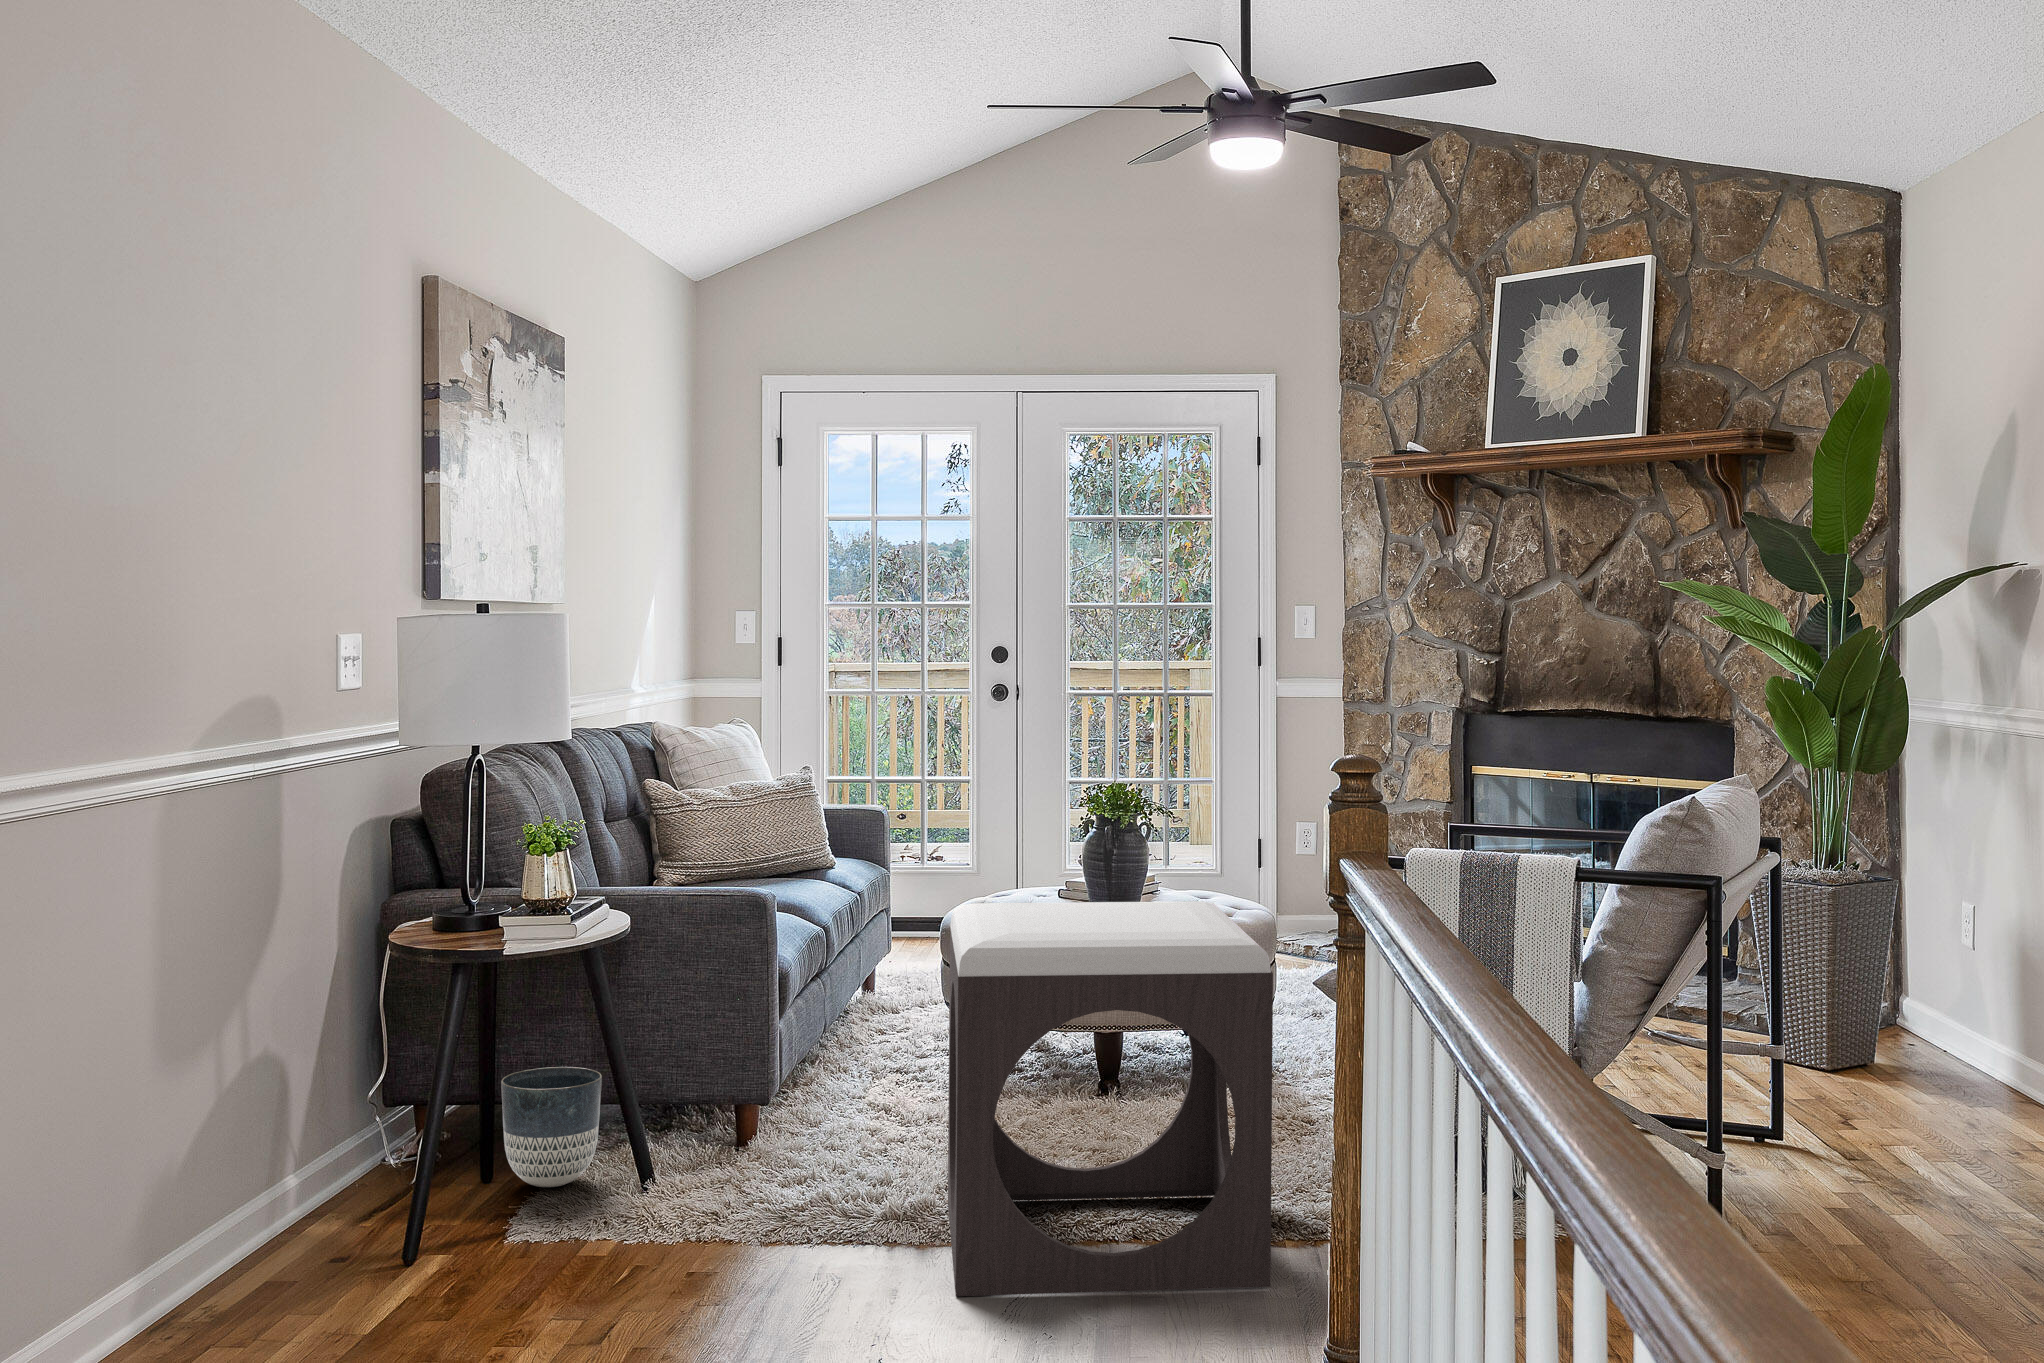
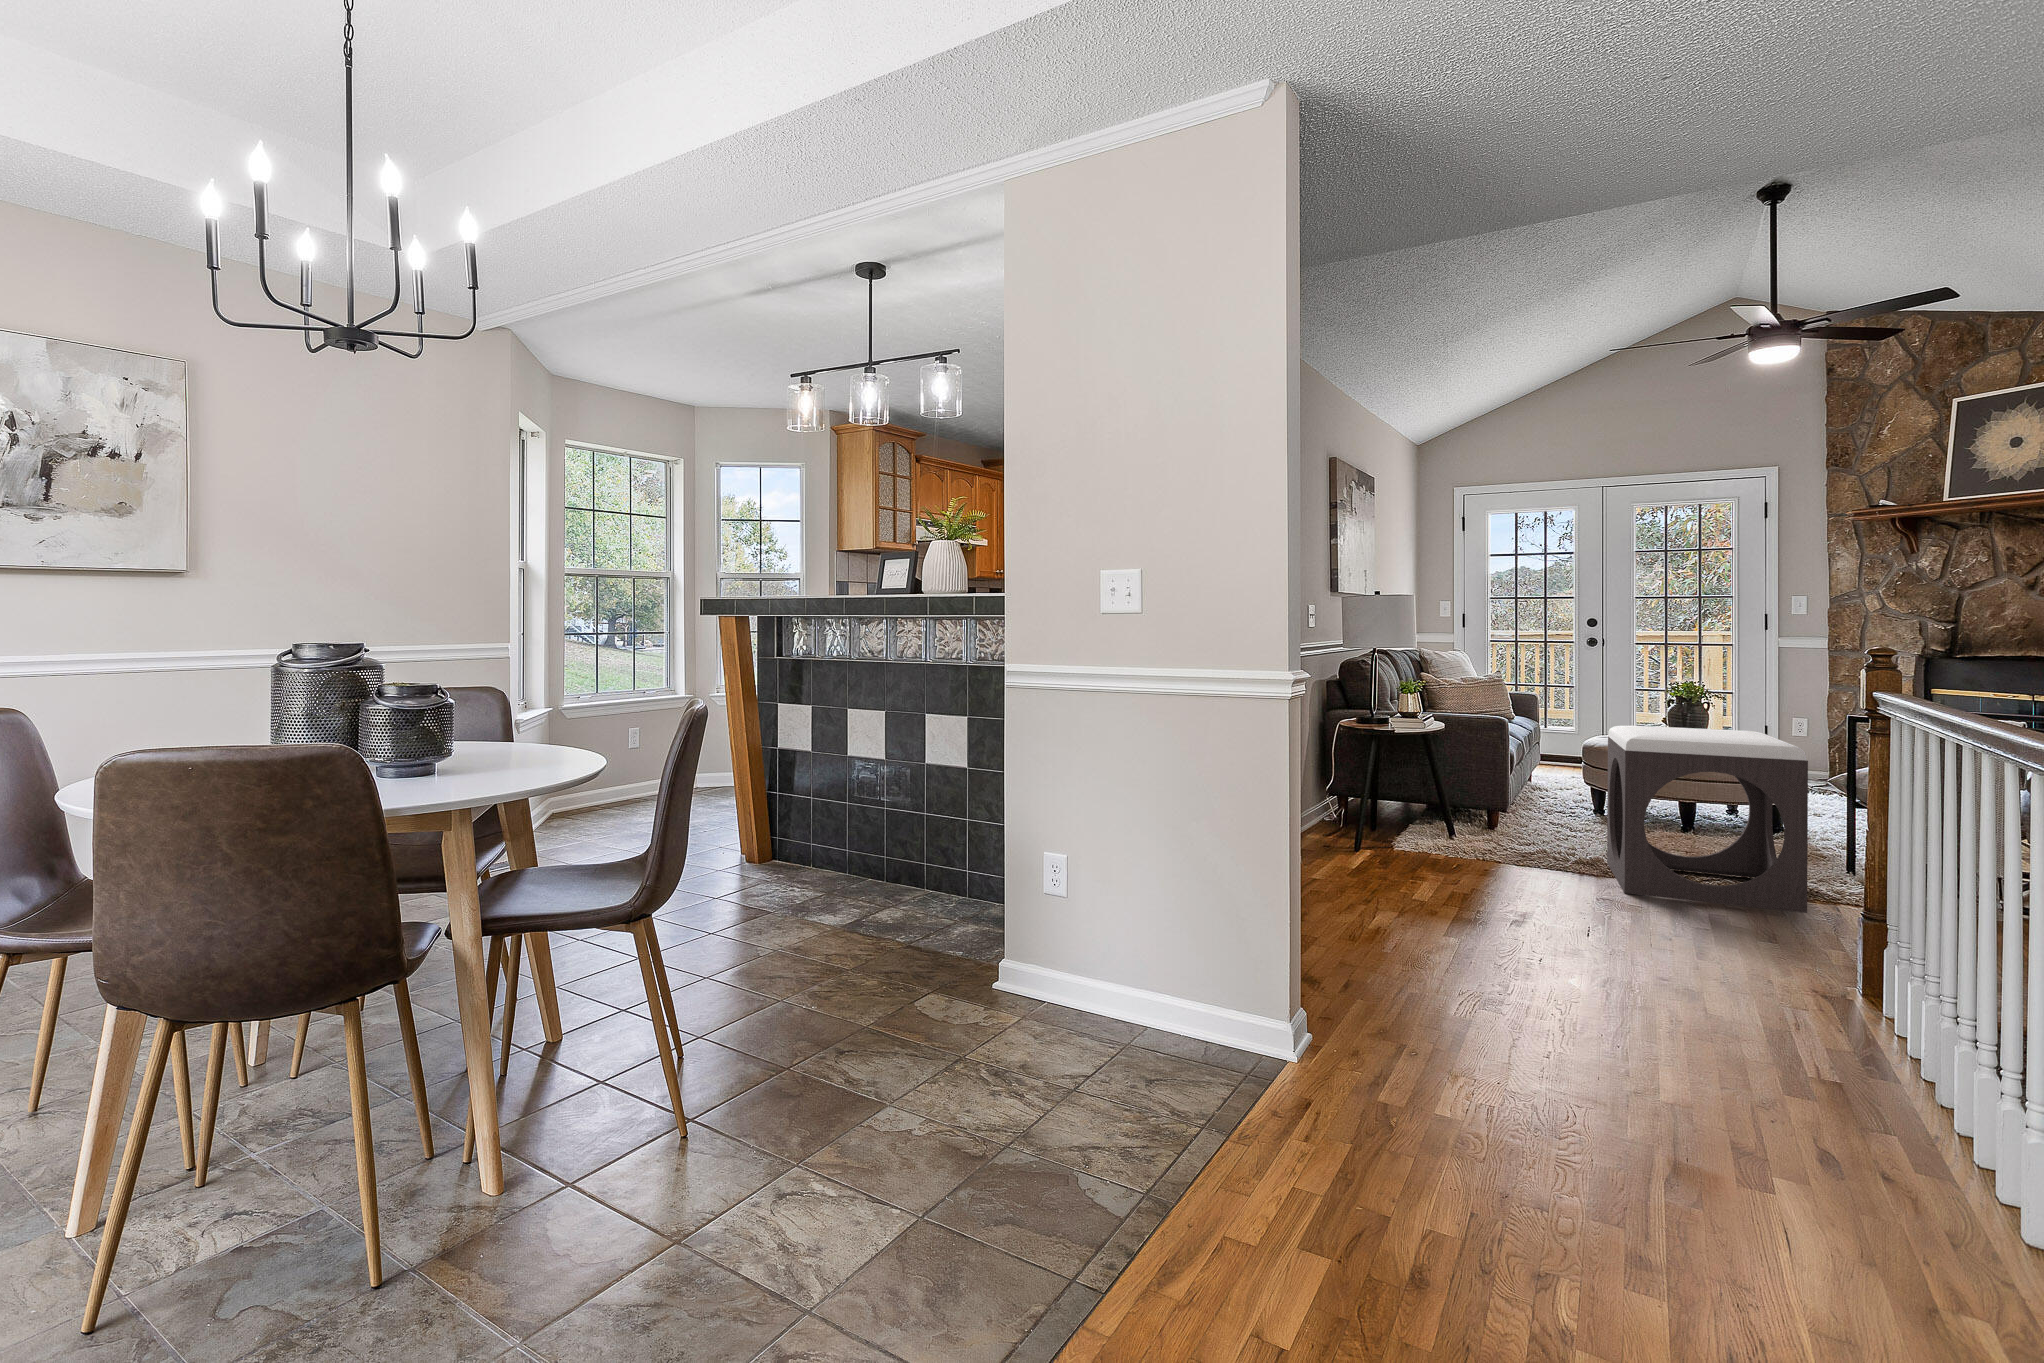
planter: present [501,1067,602,1187] -> none [1383,787,1428,836]

